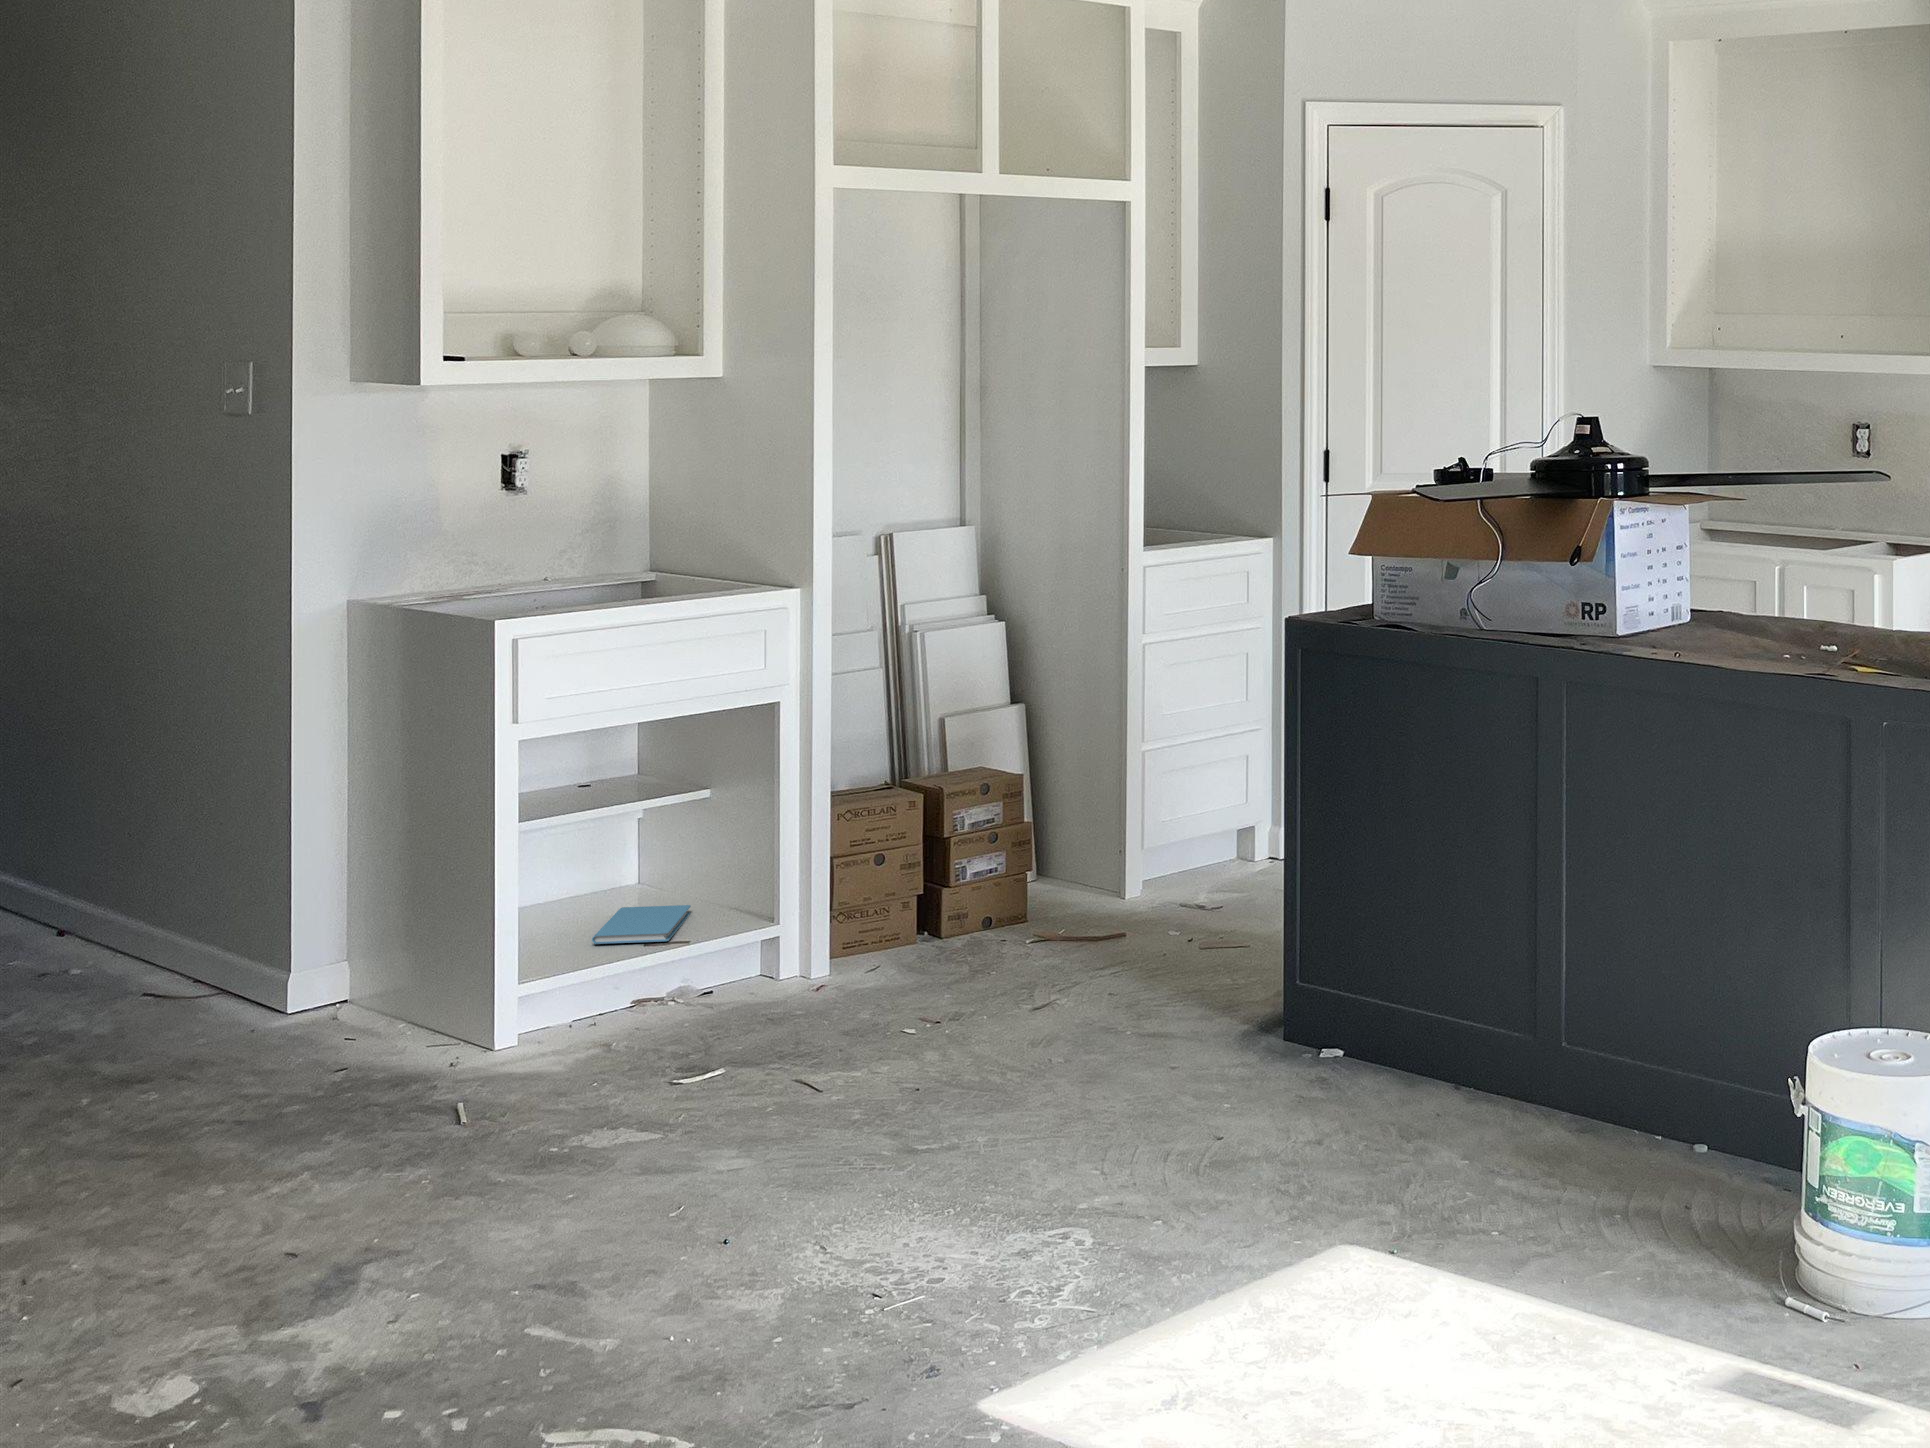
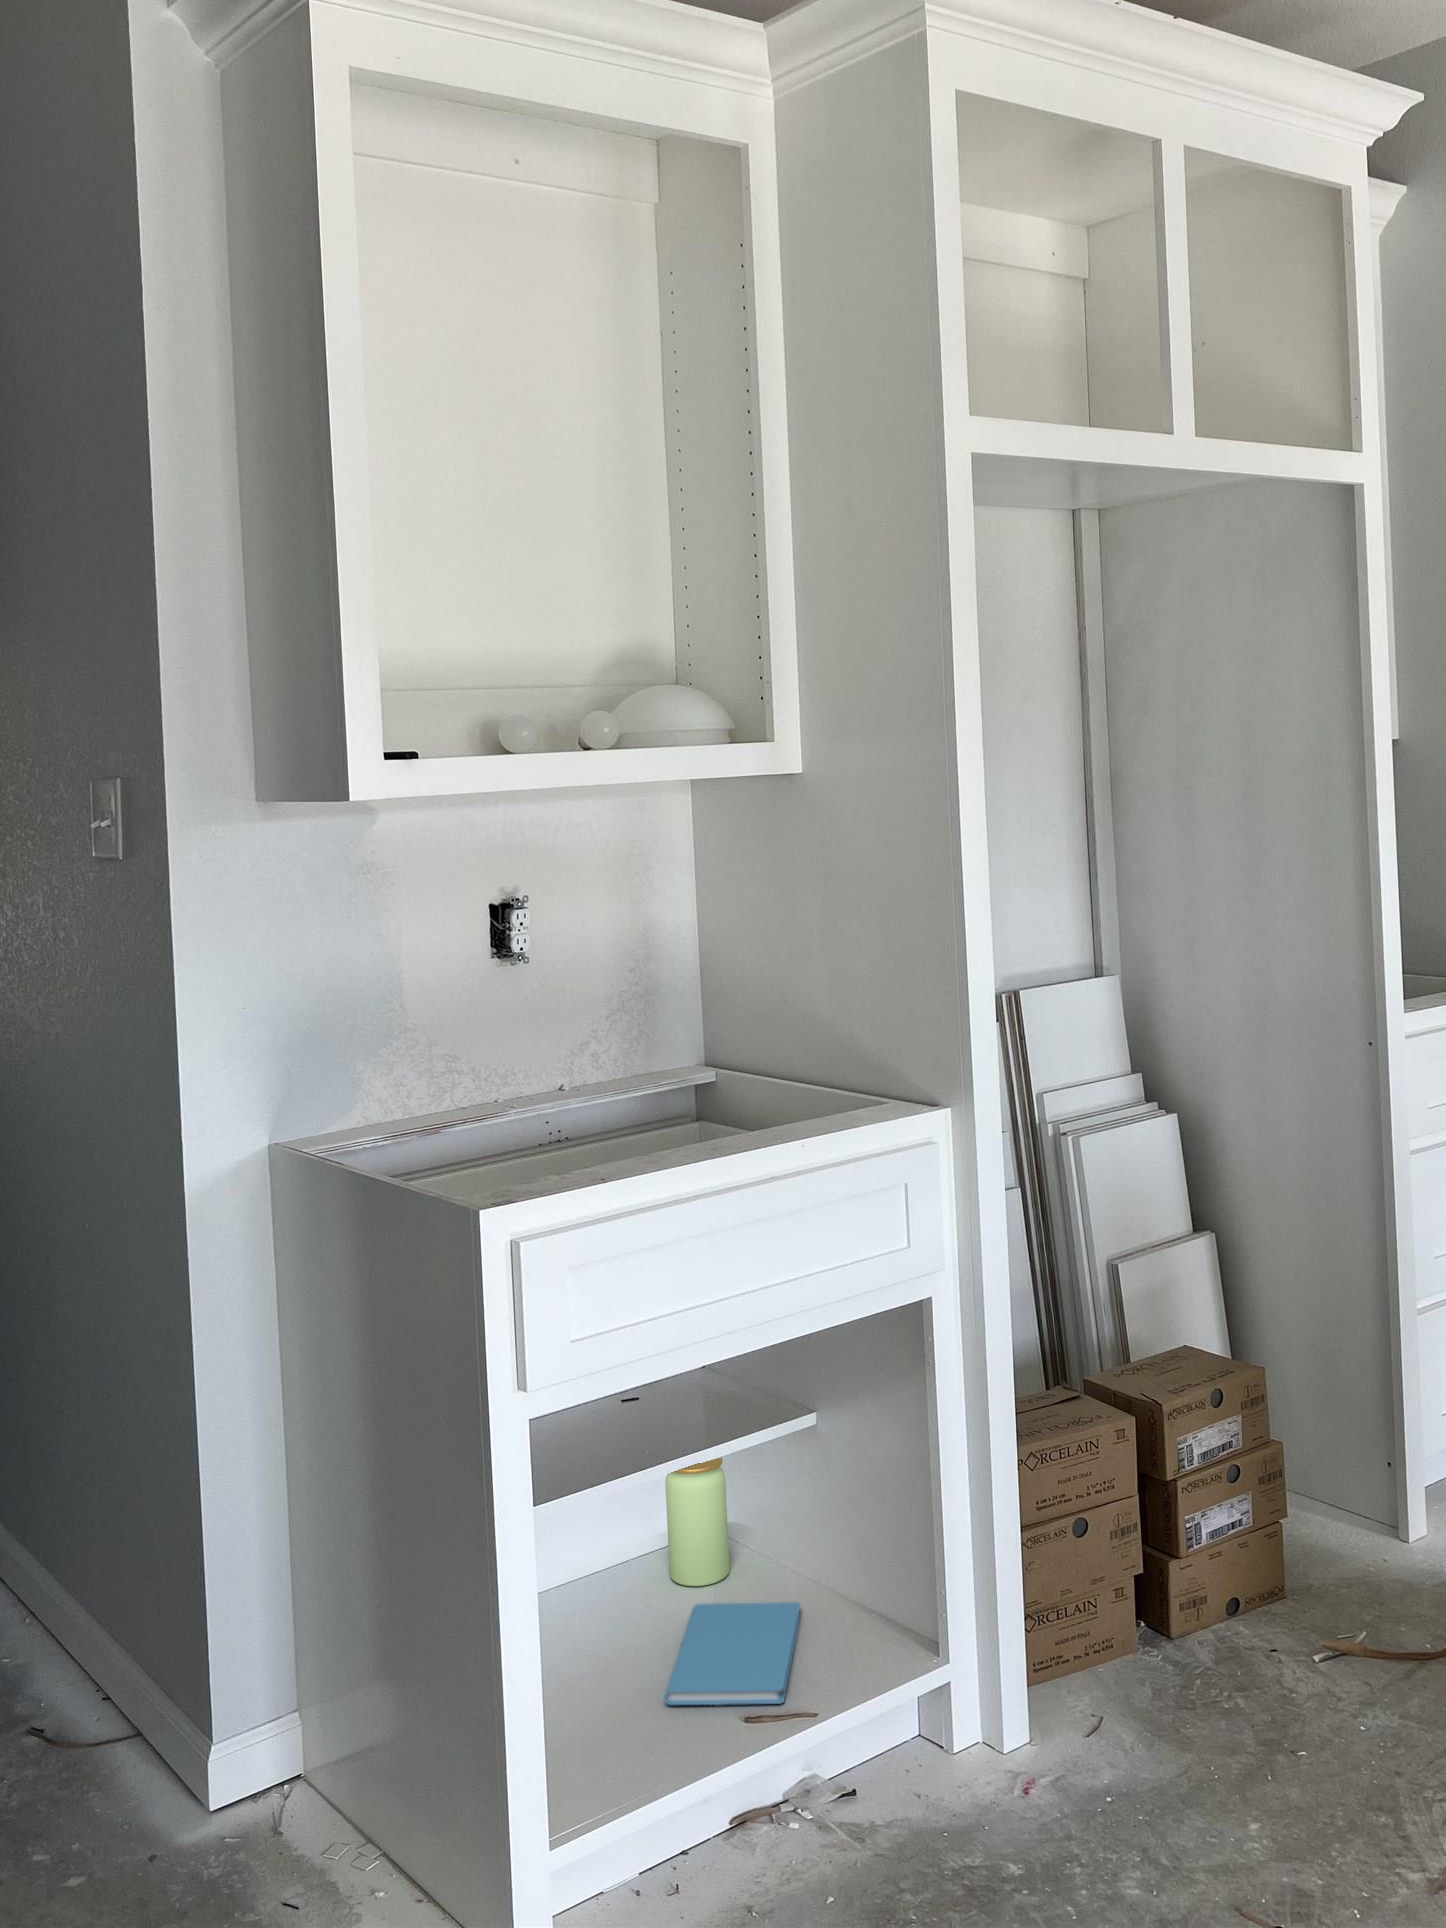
jar: none [607,821,648,905] -> present [665,1457,730,1586]

